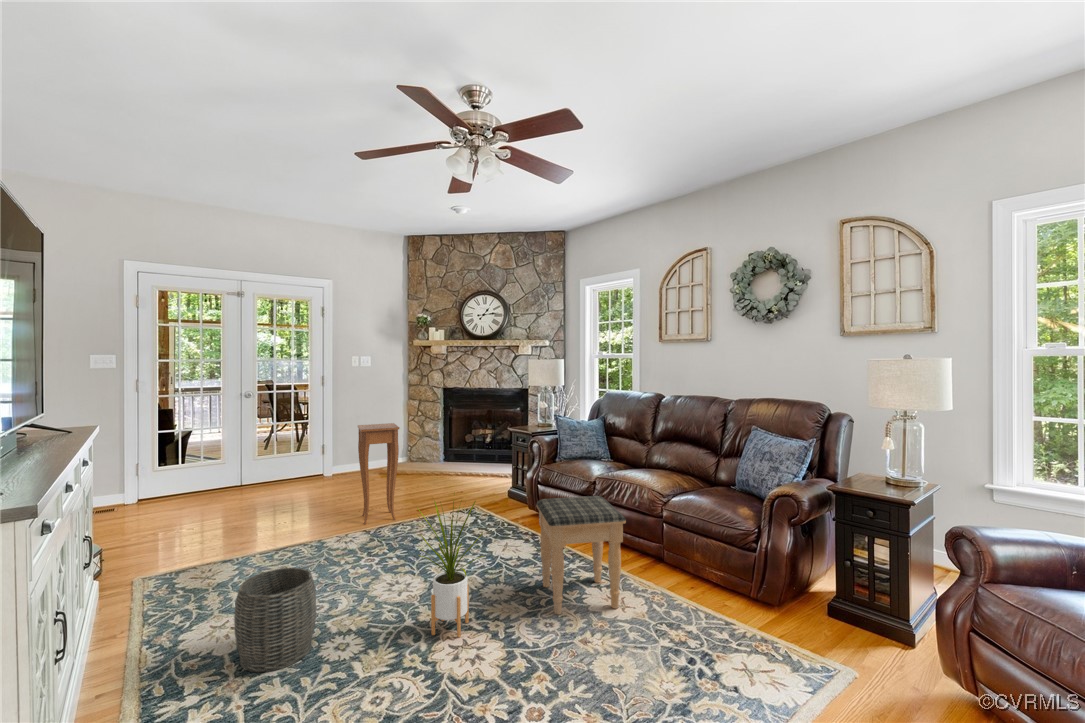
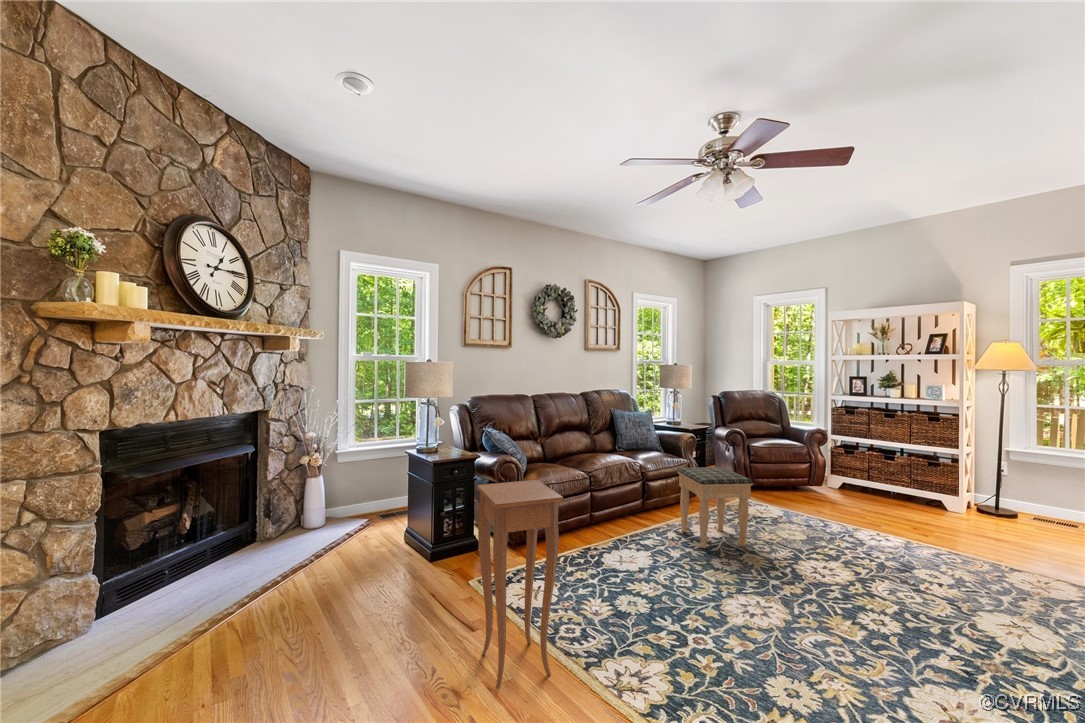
house plant: present [418,501,483,637] -> none [771,471,837,587]
woven basket: present [234,568,316,672] -> none [887,574,979,681]

